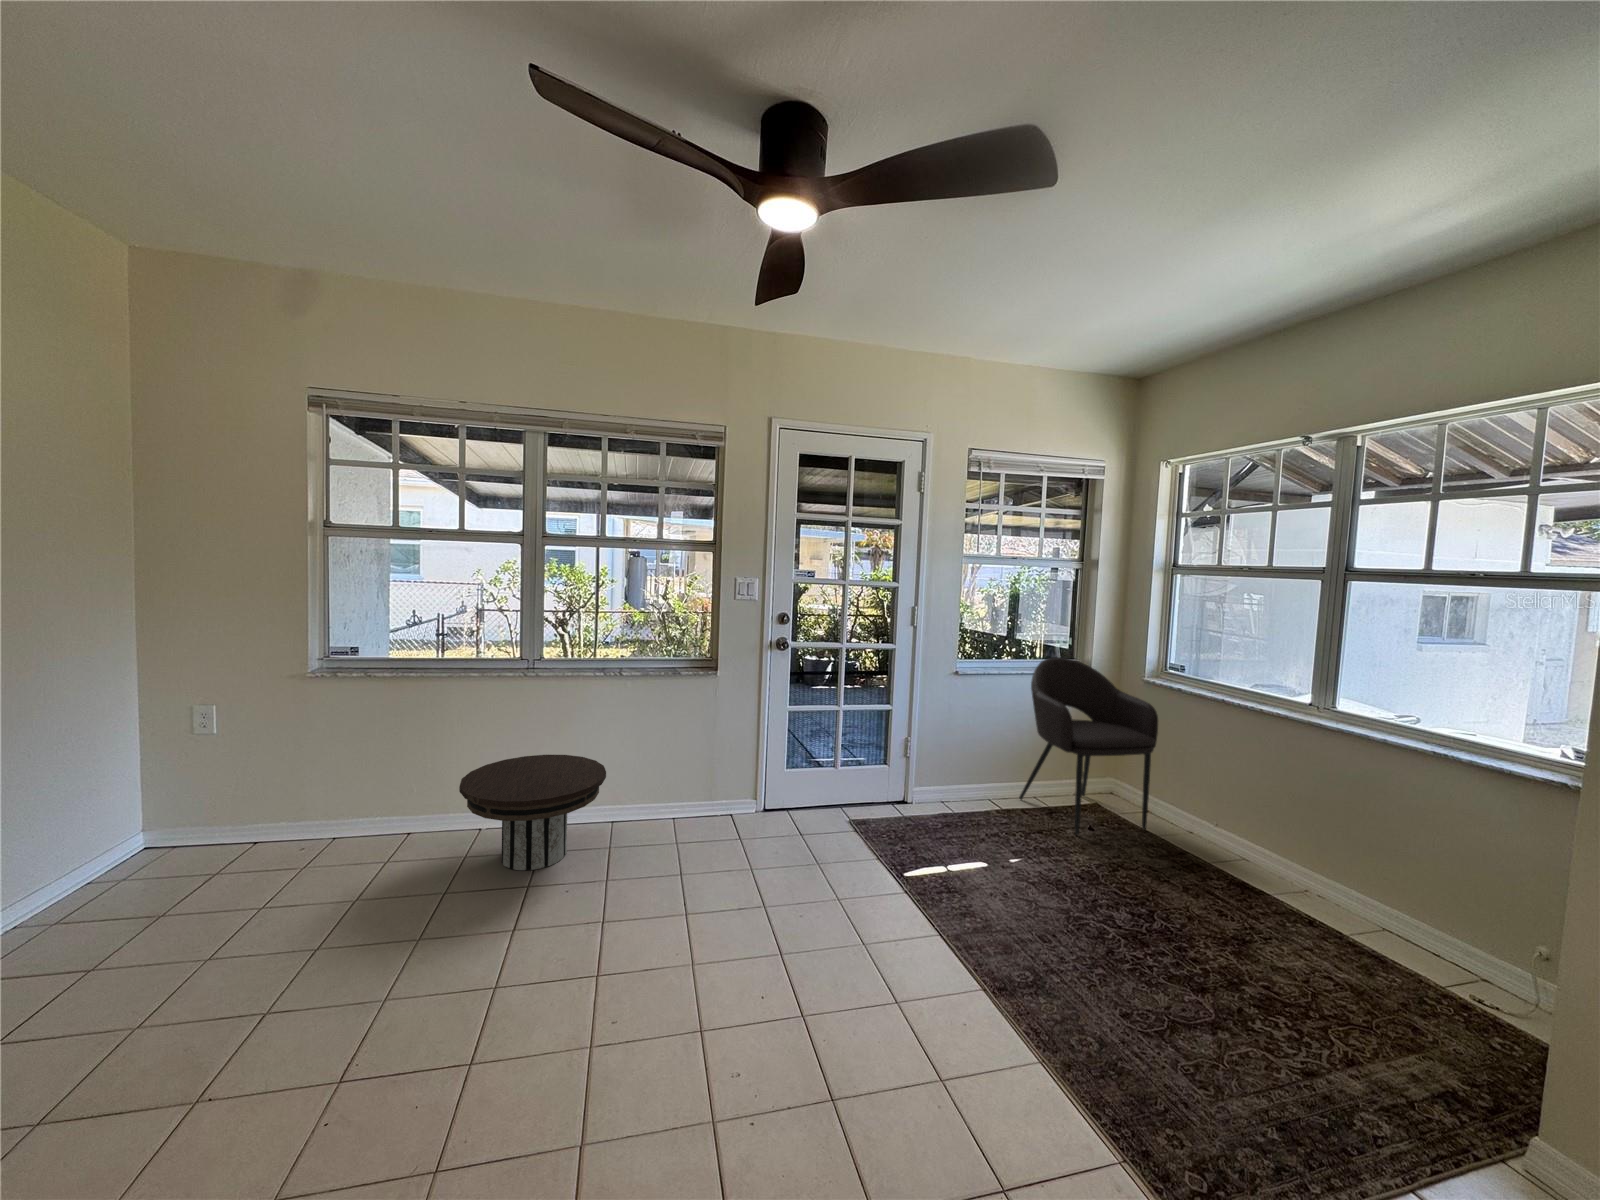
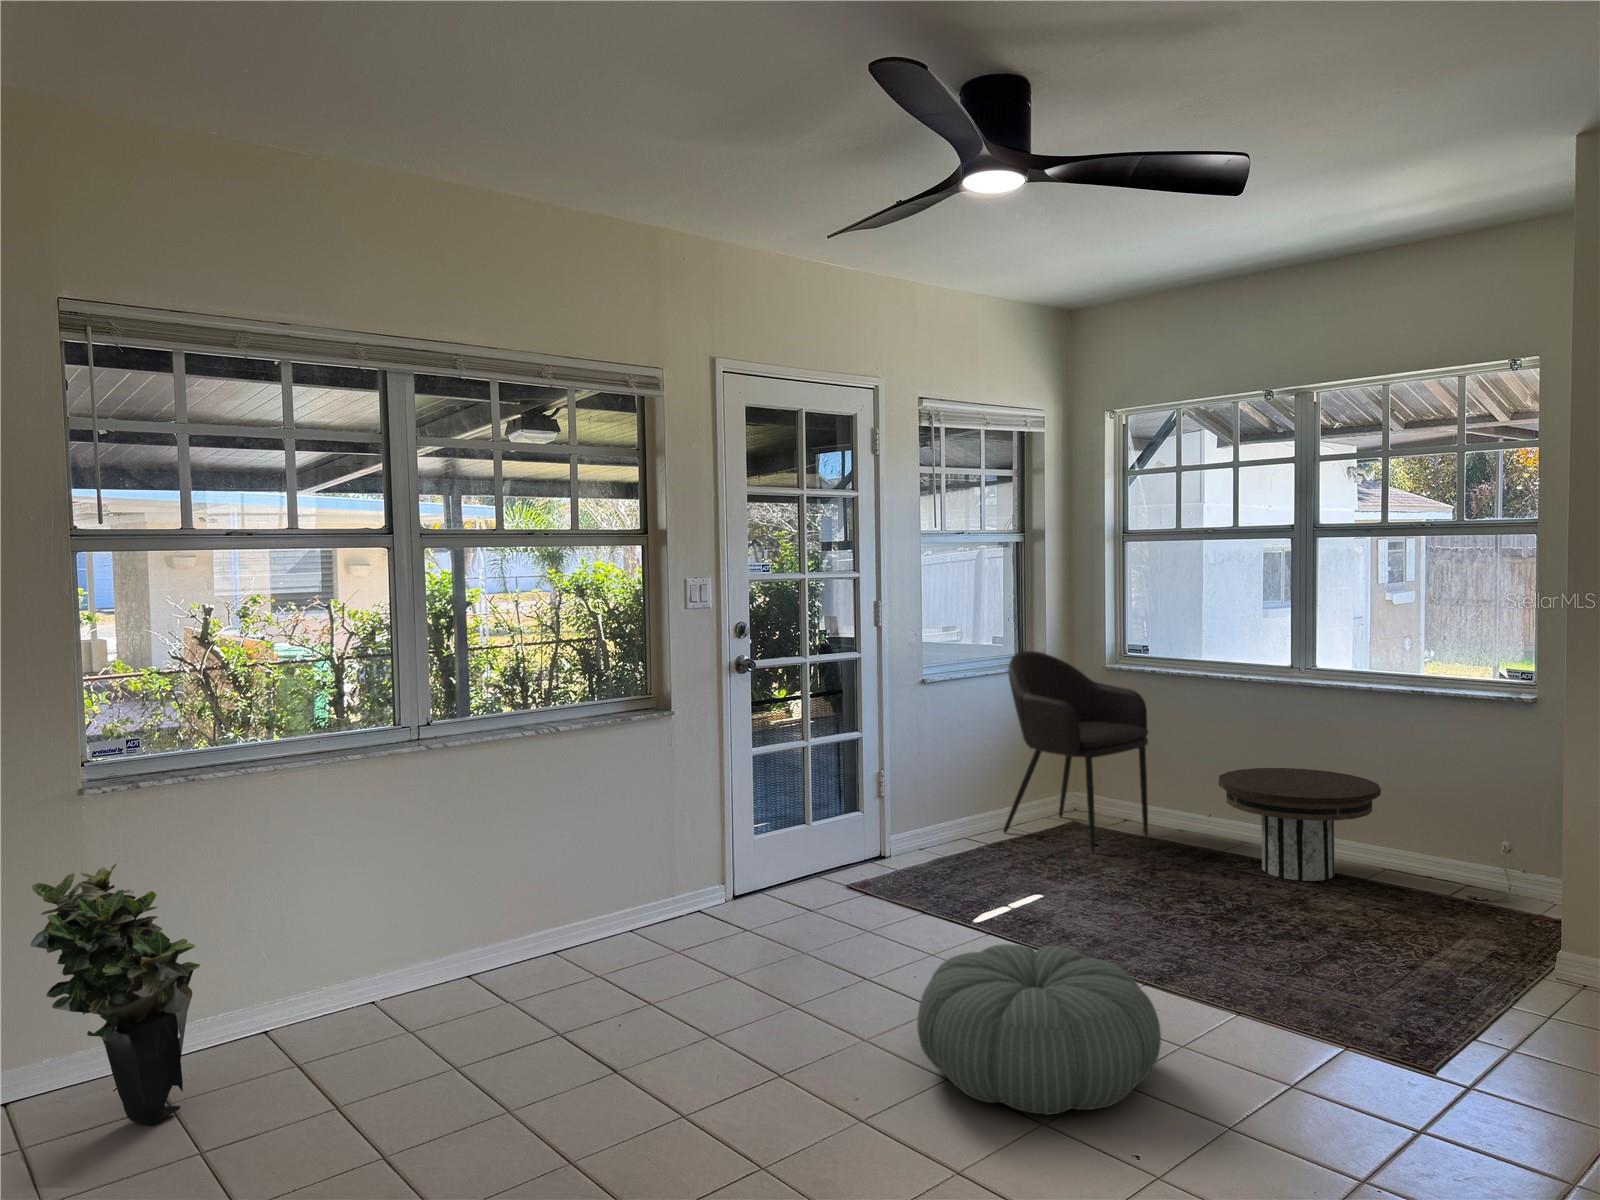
potted plant: none [250,717,358,873] -> present [30,864,200,1125]
side table: present [459,755,606,870] -> present [1219,768,1381,881]
pouf: none [679,915,896,1121] -> present [917,944,1161,1114]

